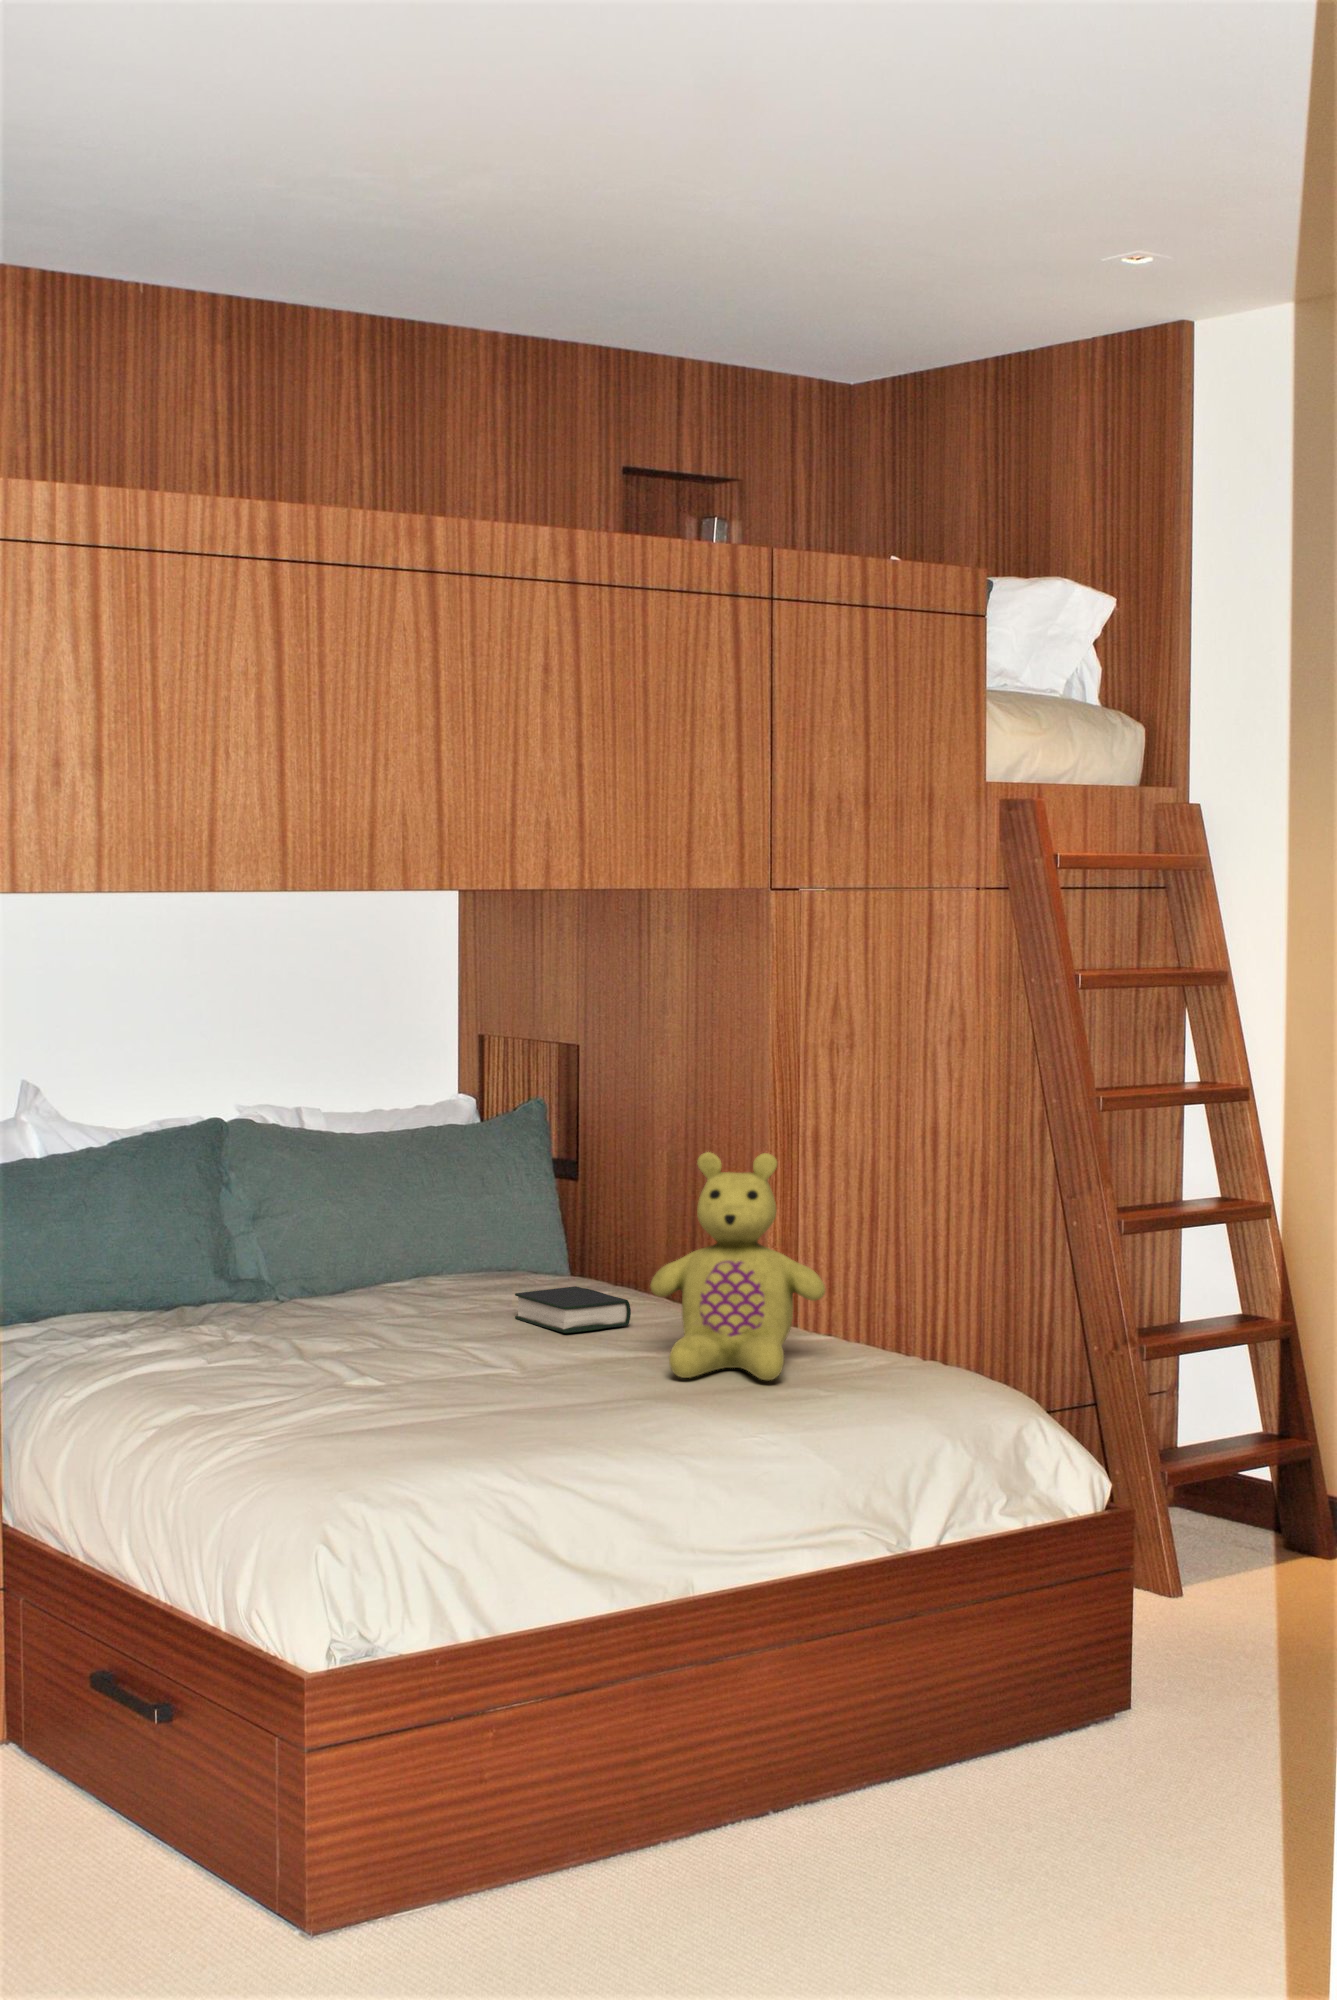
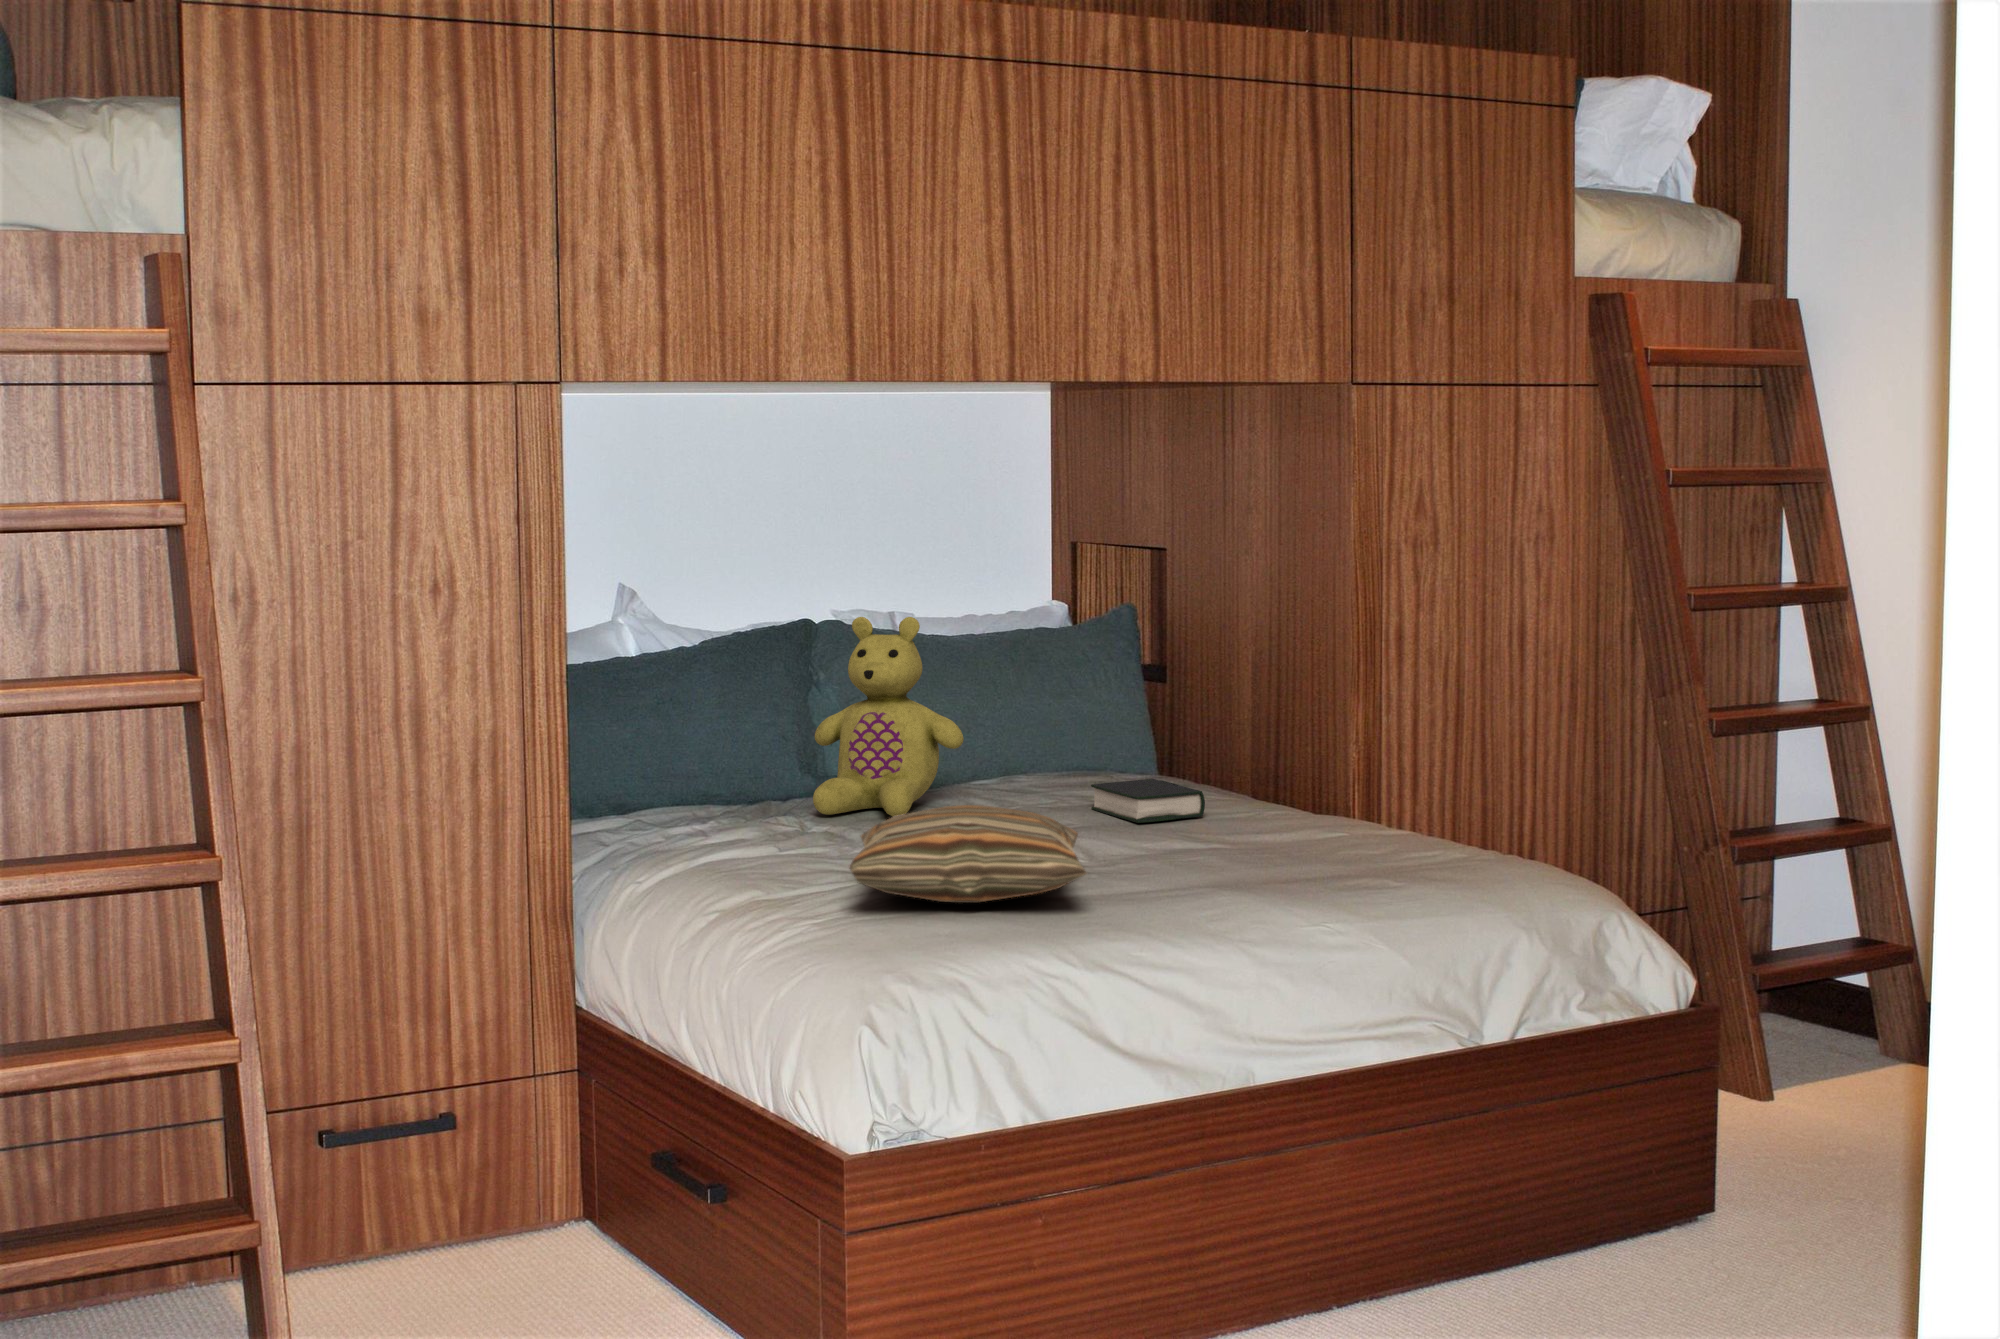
stuffed bear: present [650,1152,825,1380] -> present [813,617,964,816]
pillow: none [296,1322,533,1421] -> present [850,805,1086,903]

